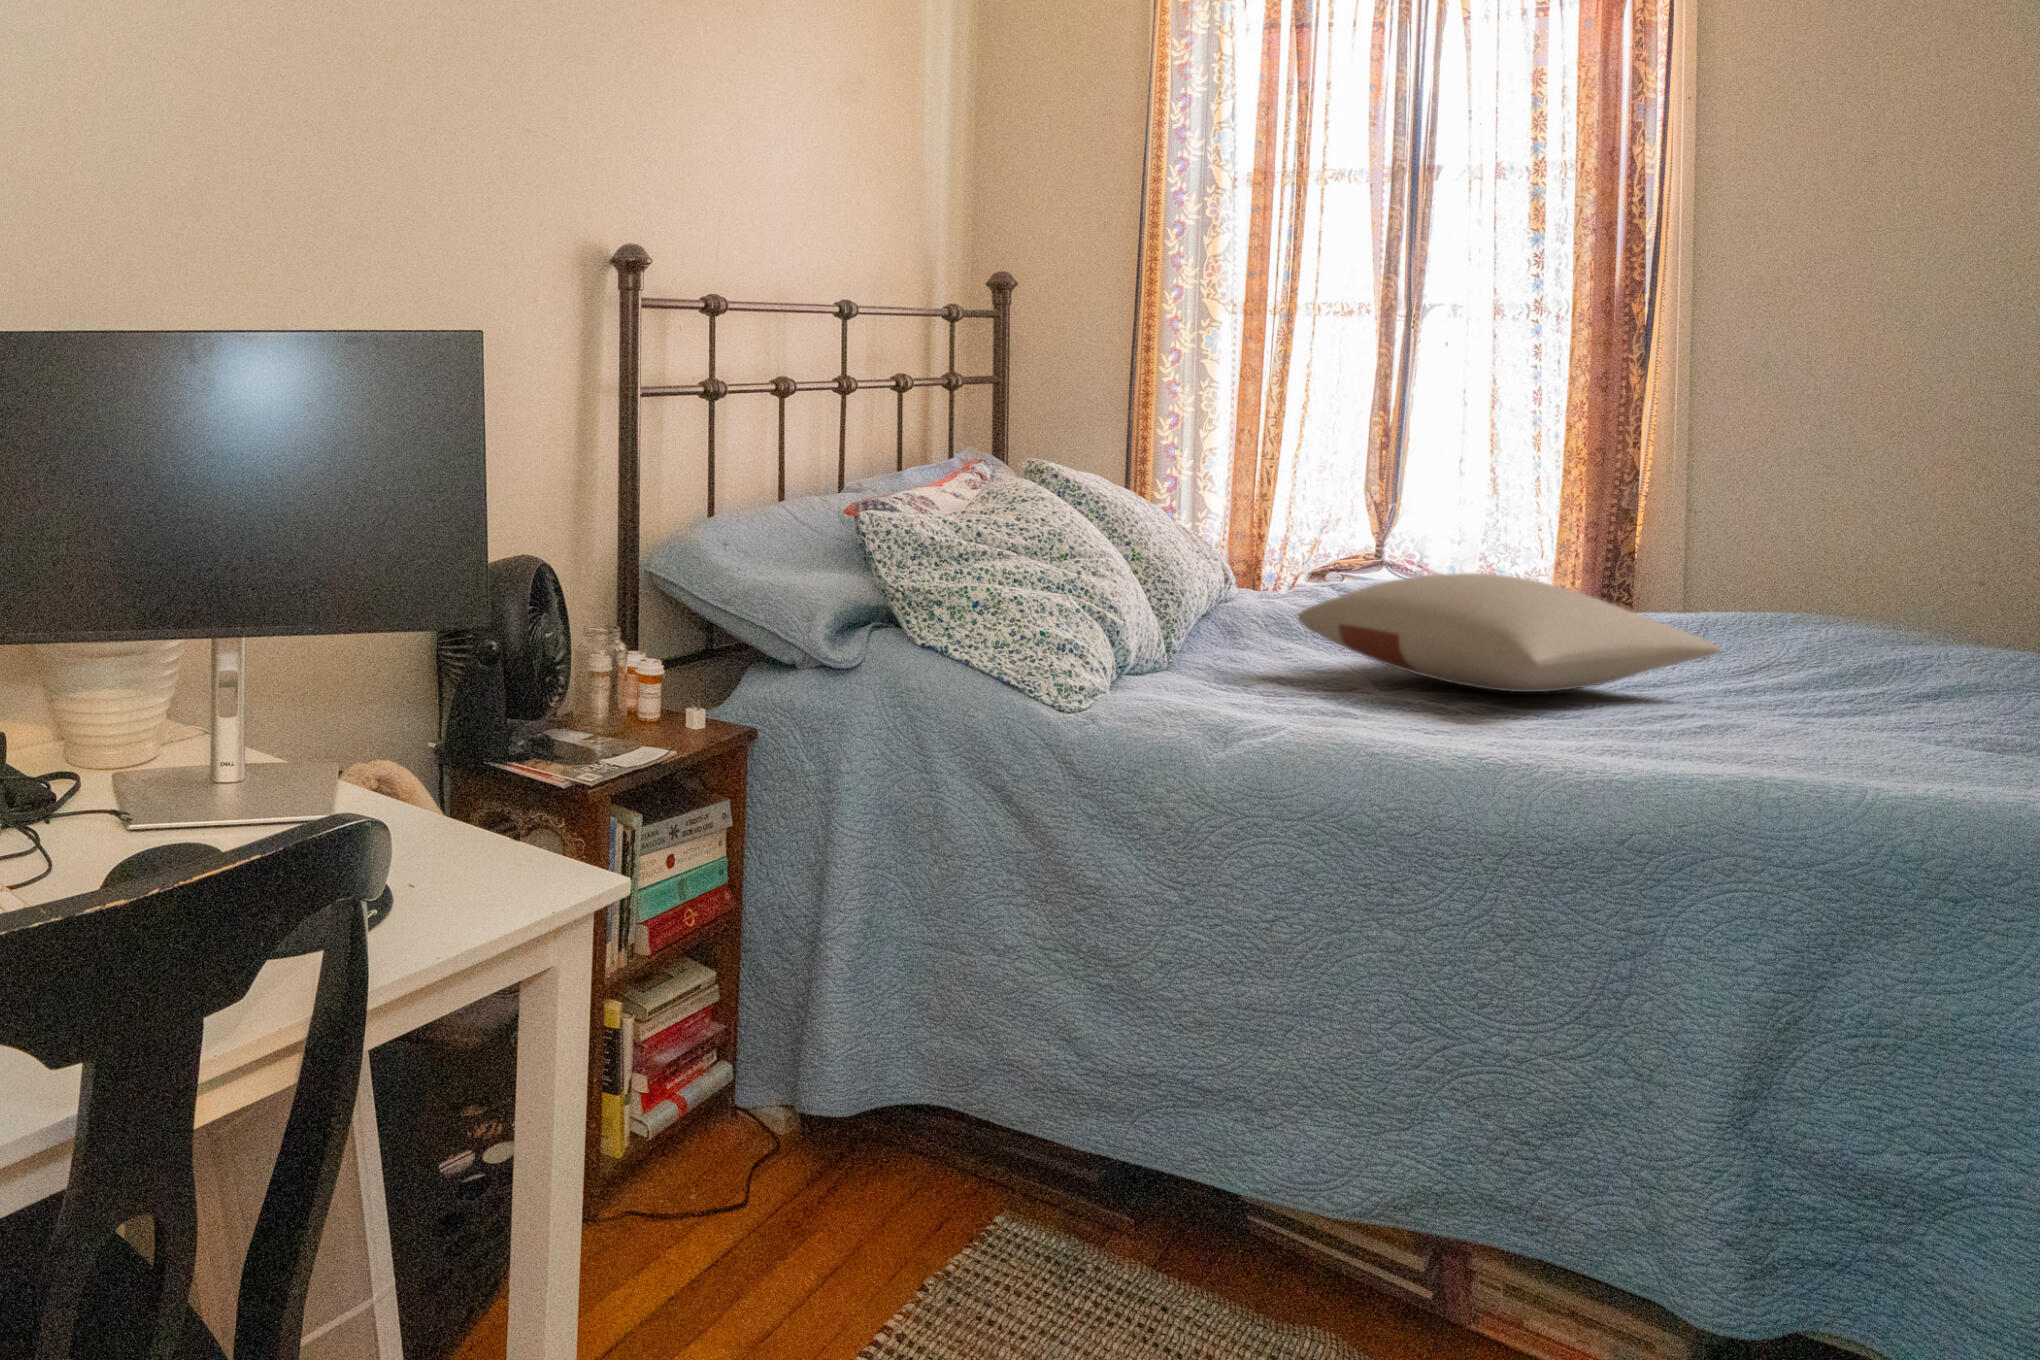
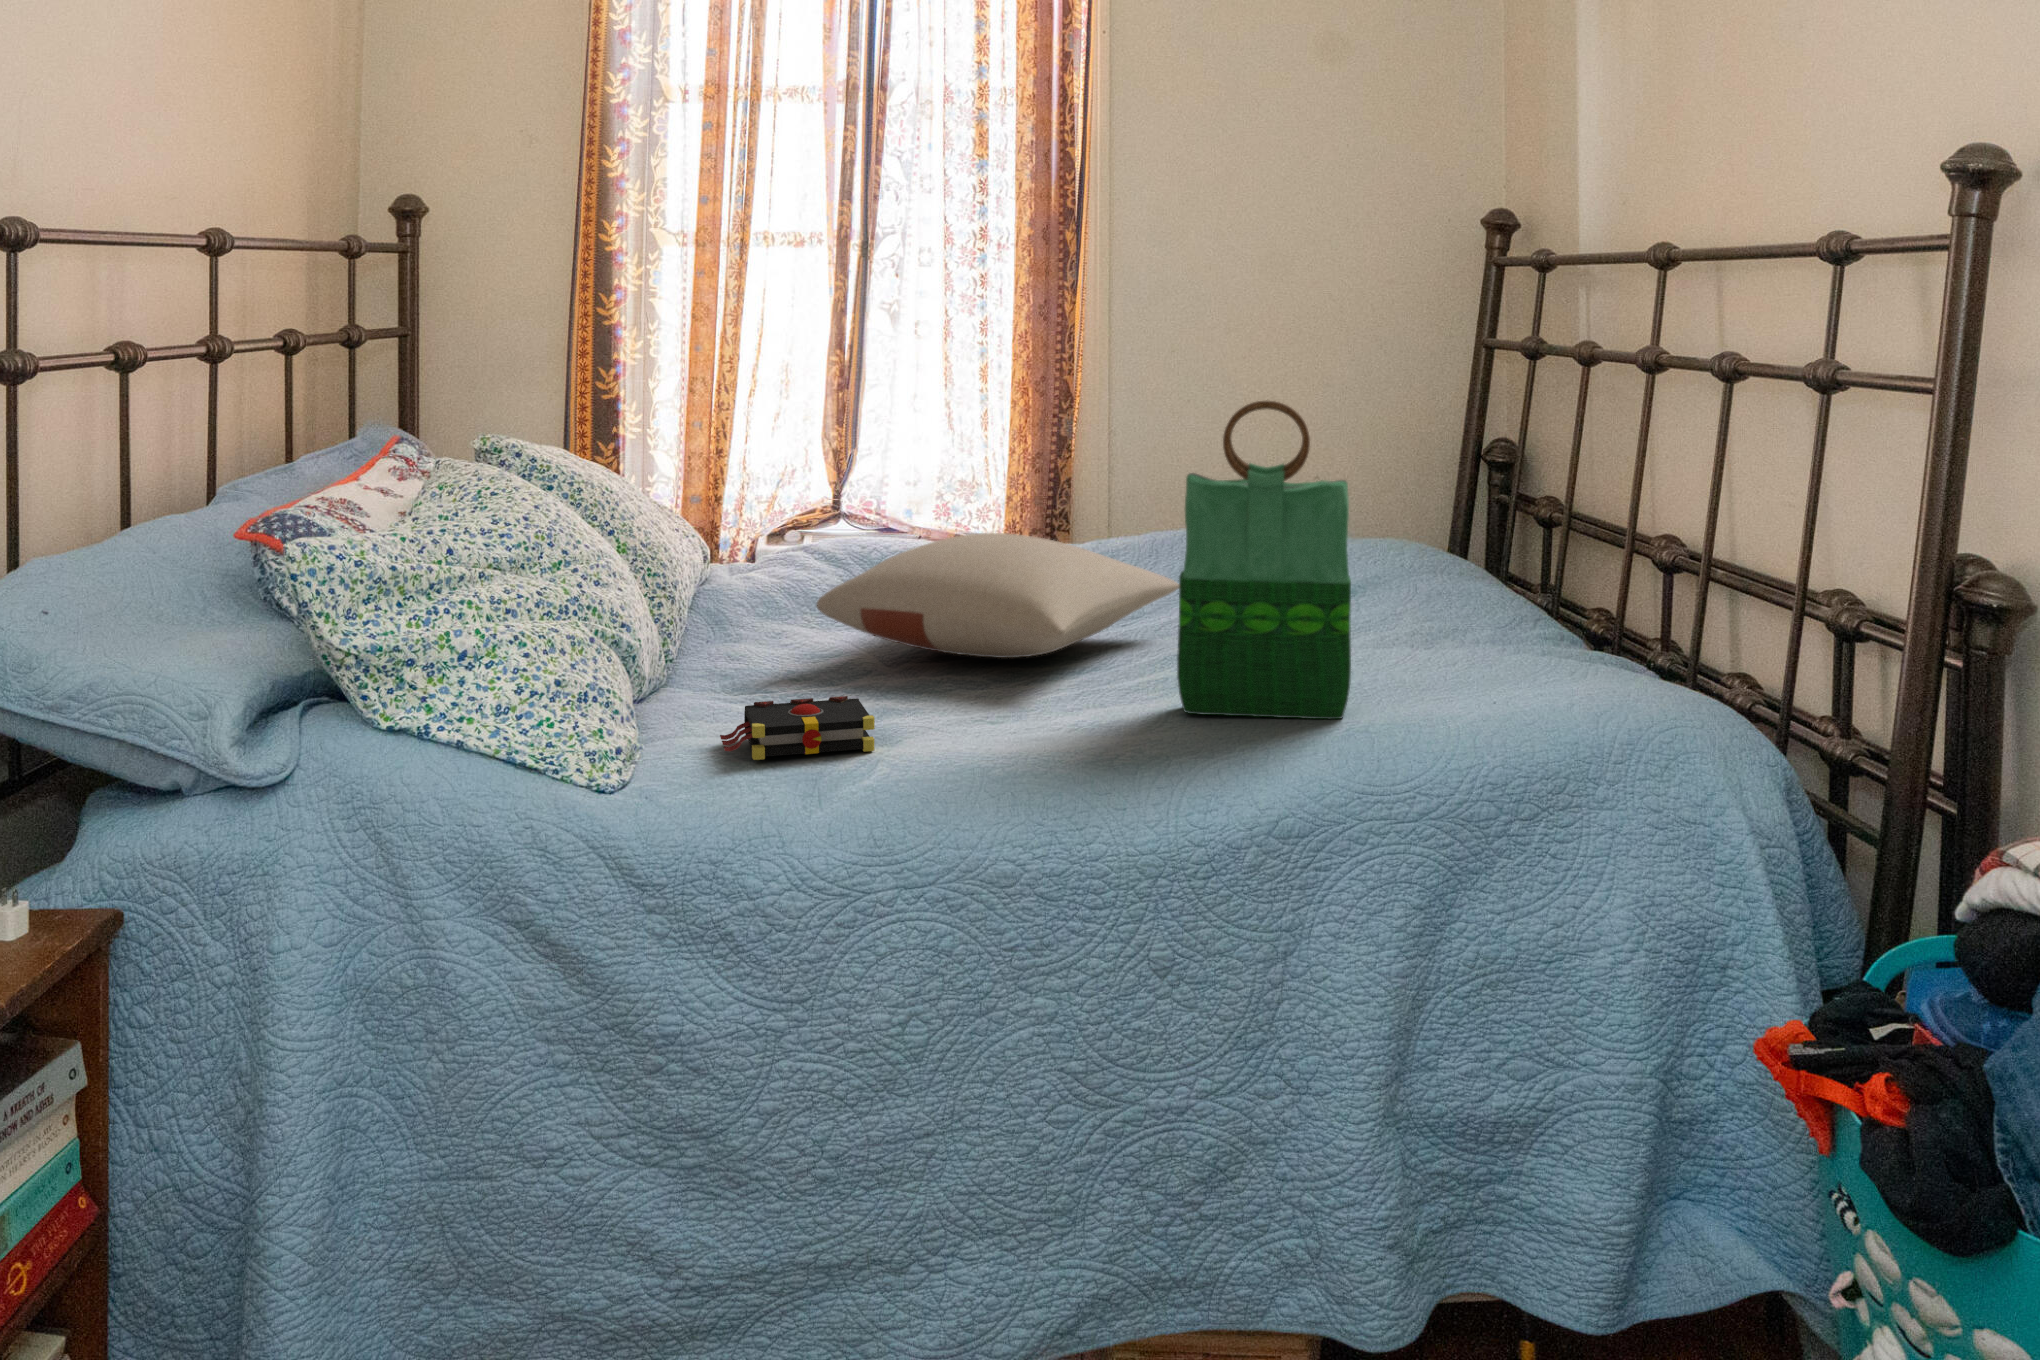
tote bag: none [1657,445,1891,789] -> present [1177,400,1351,719]
book: none [1178,678,1315,731] -> present [720,696,875,760]

